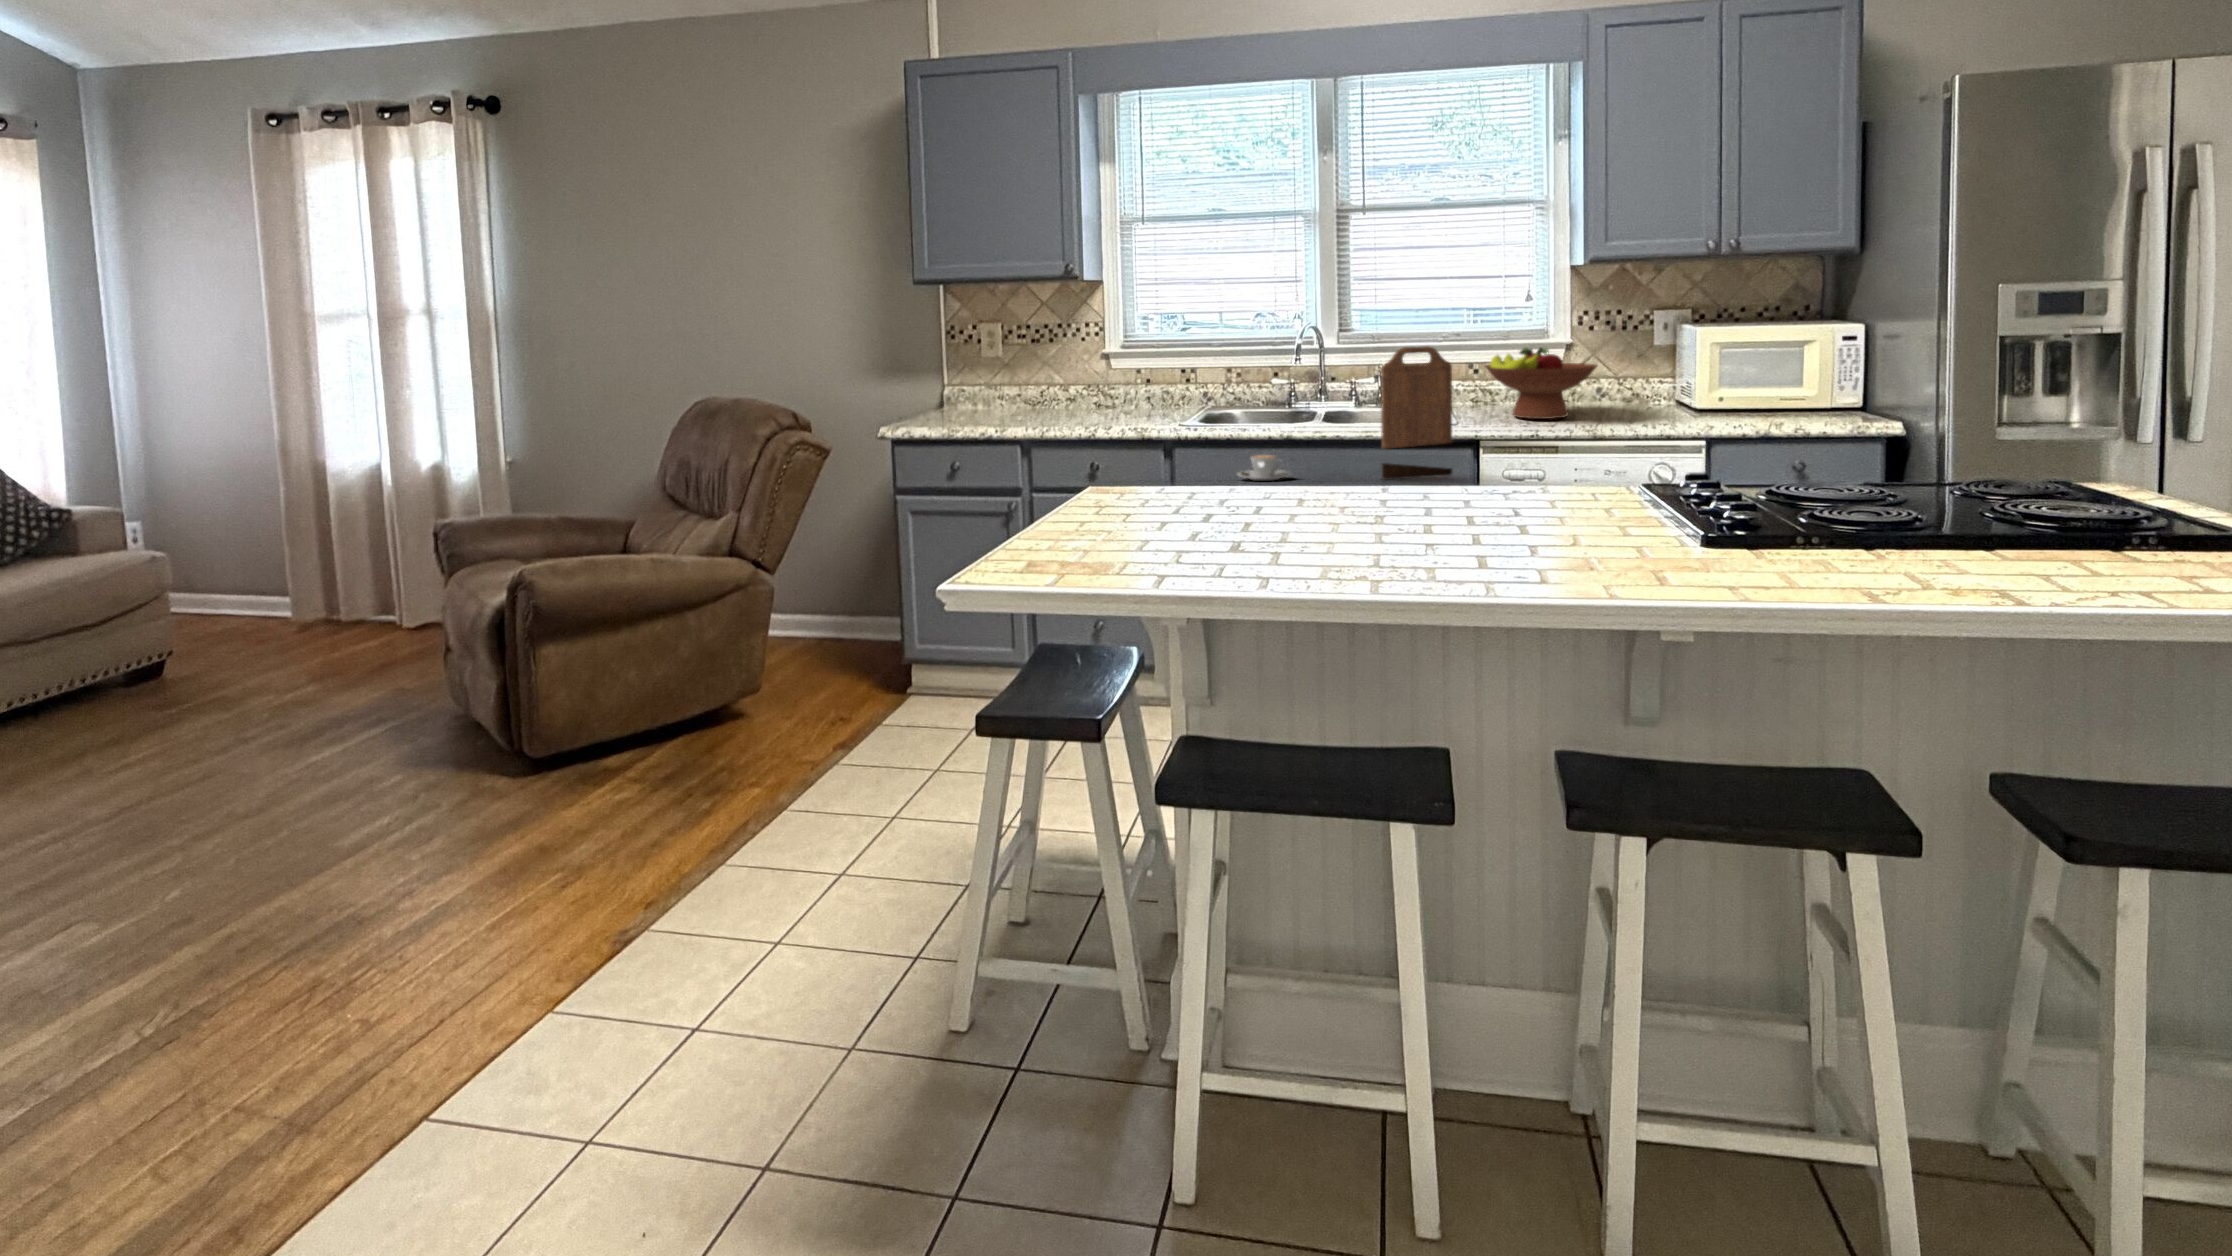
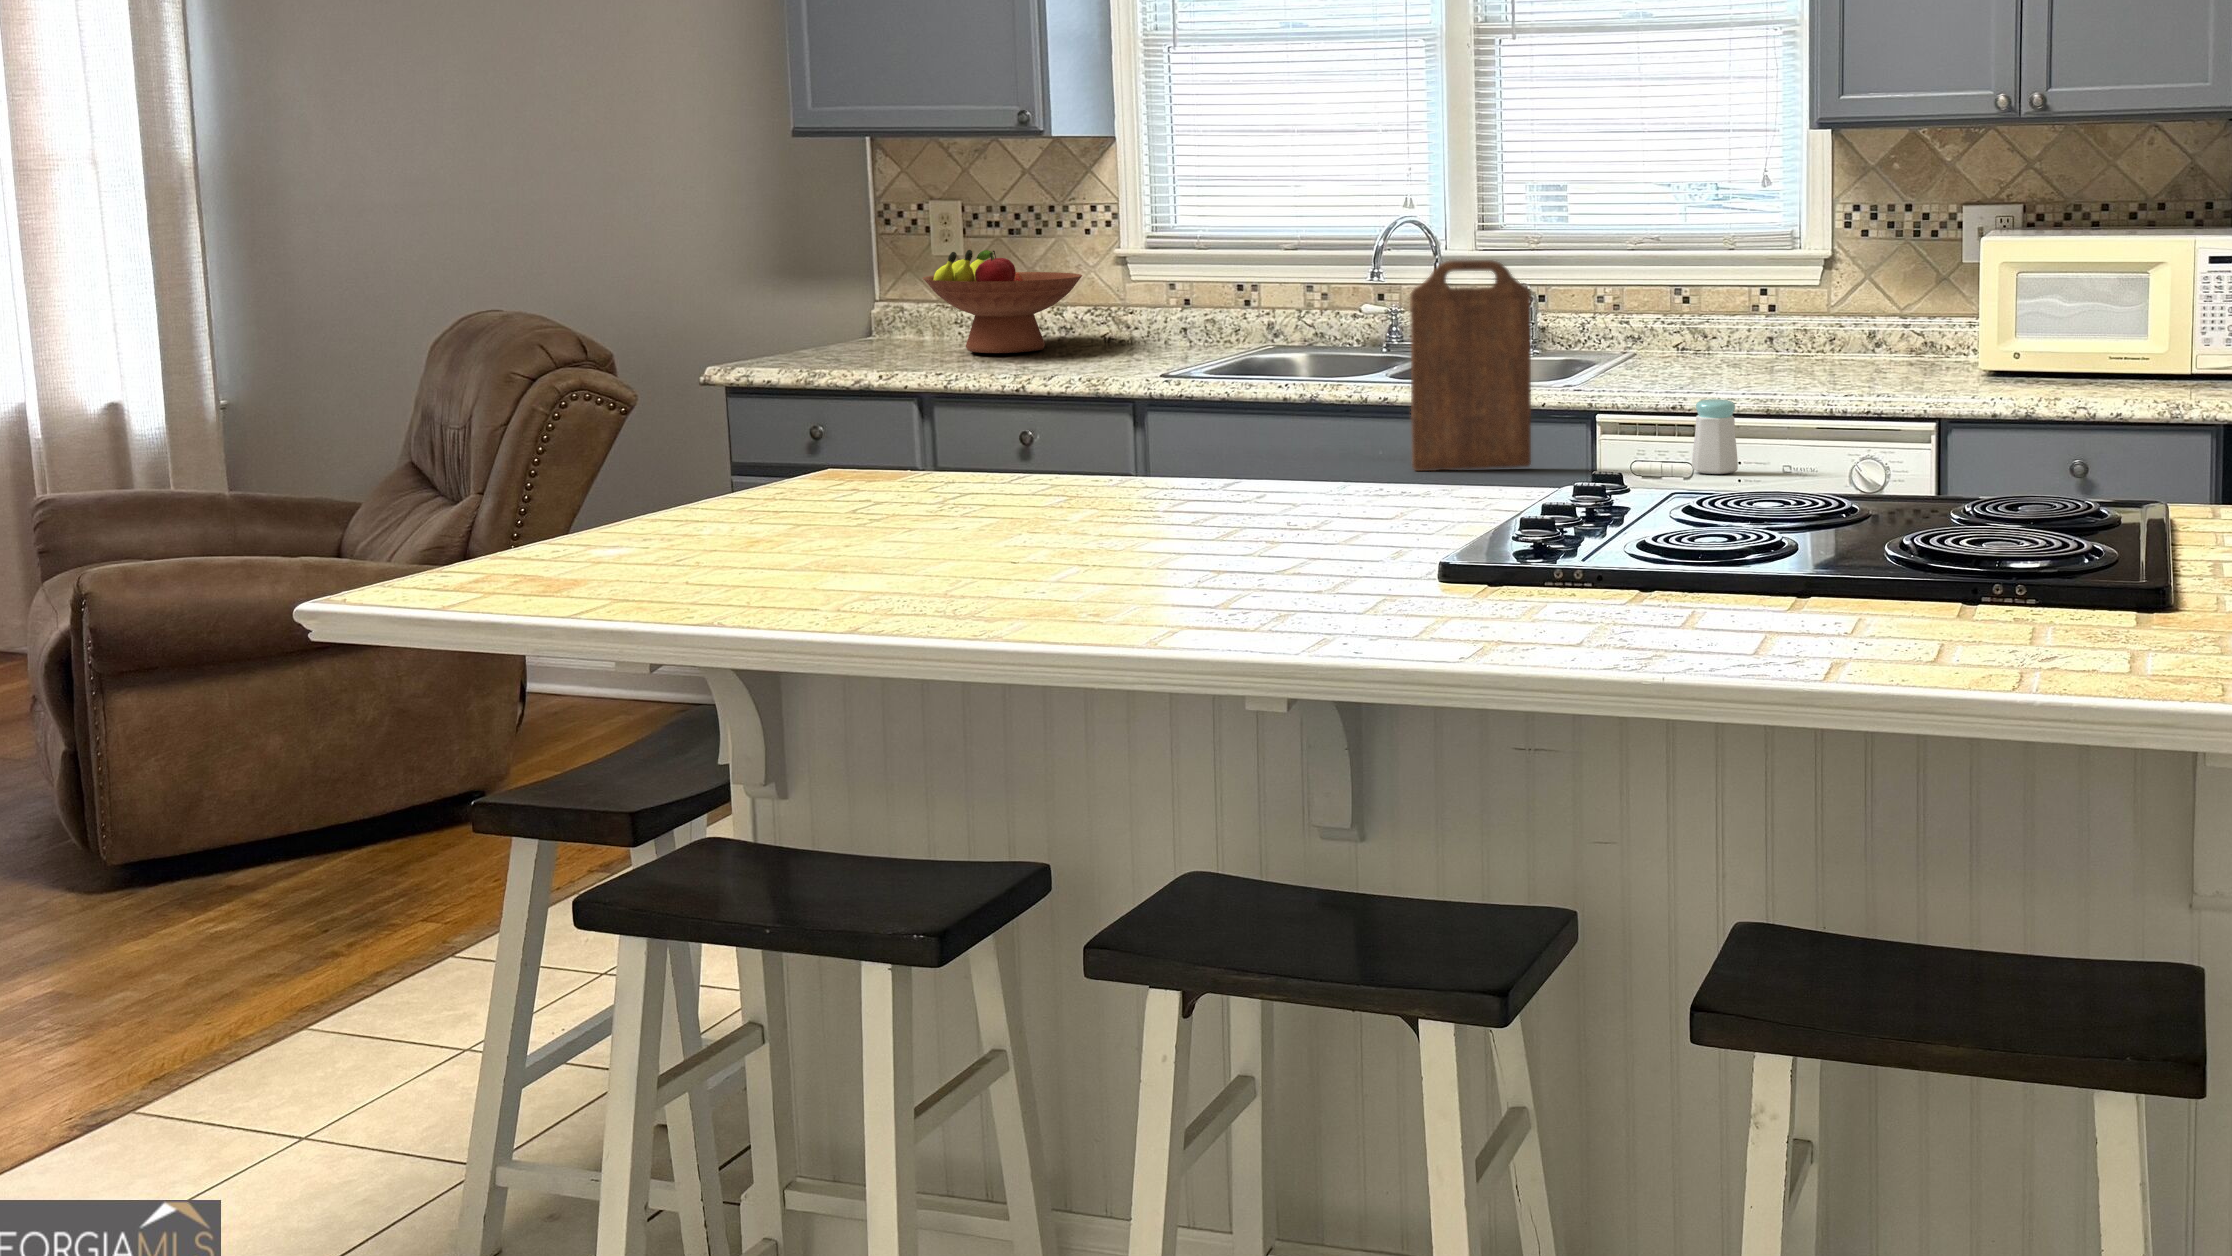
fruit bowl: present [1486,348,1597,419] -> present [923,250,1082,353]
salt shaker: none [1558,430,1589,476] -> present [1692,399,1738,474]
coffee cup: present [1237,455,1291,481] -> none [1195,426,1283,468]

